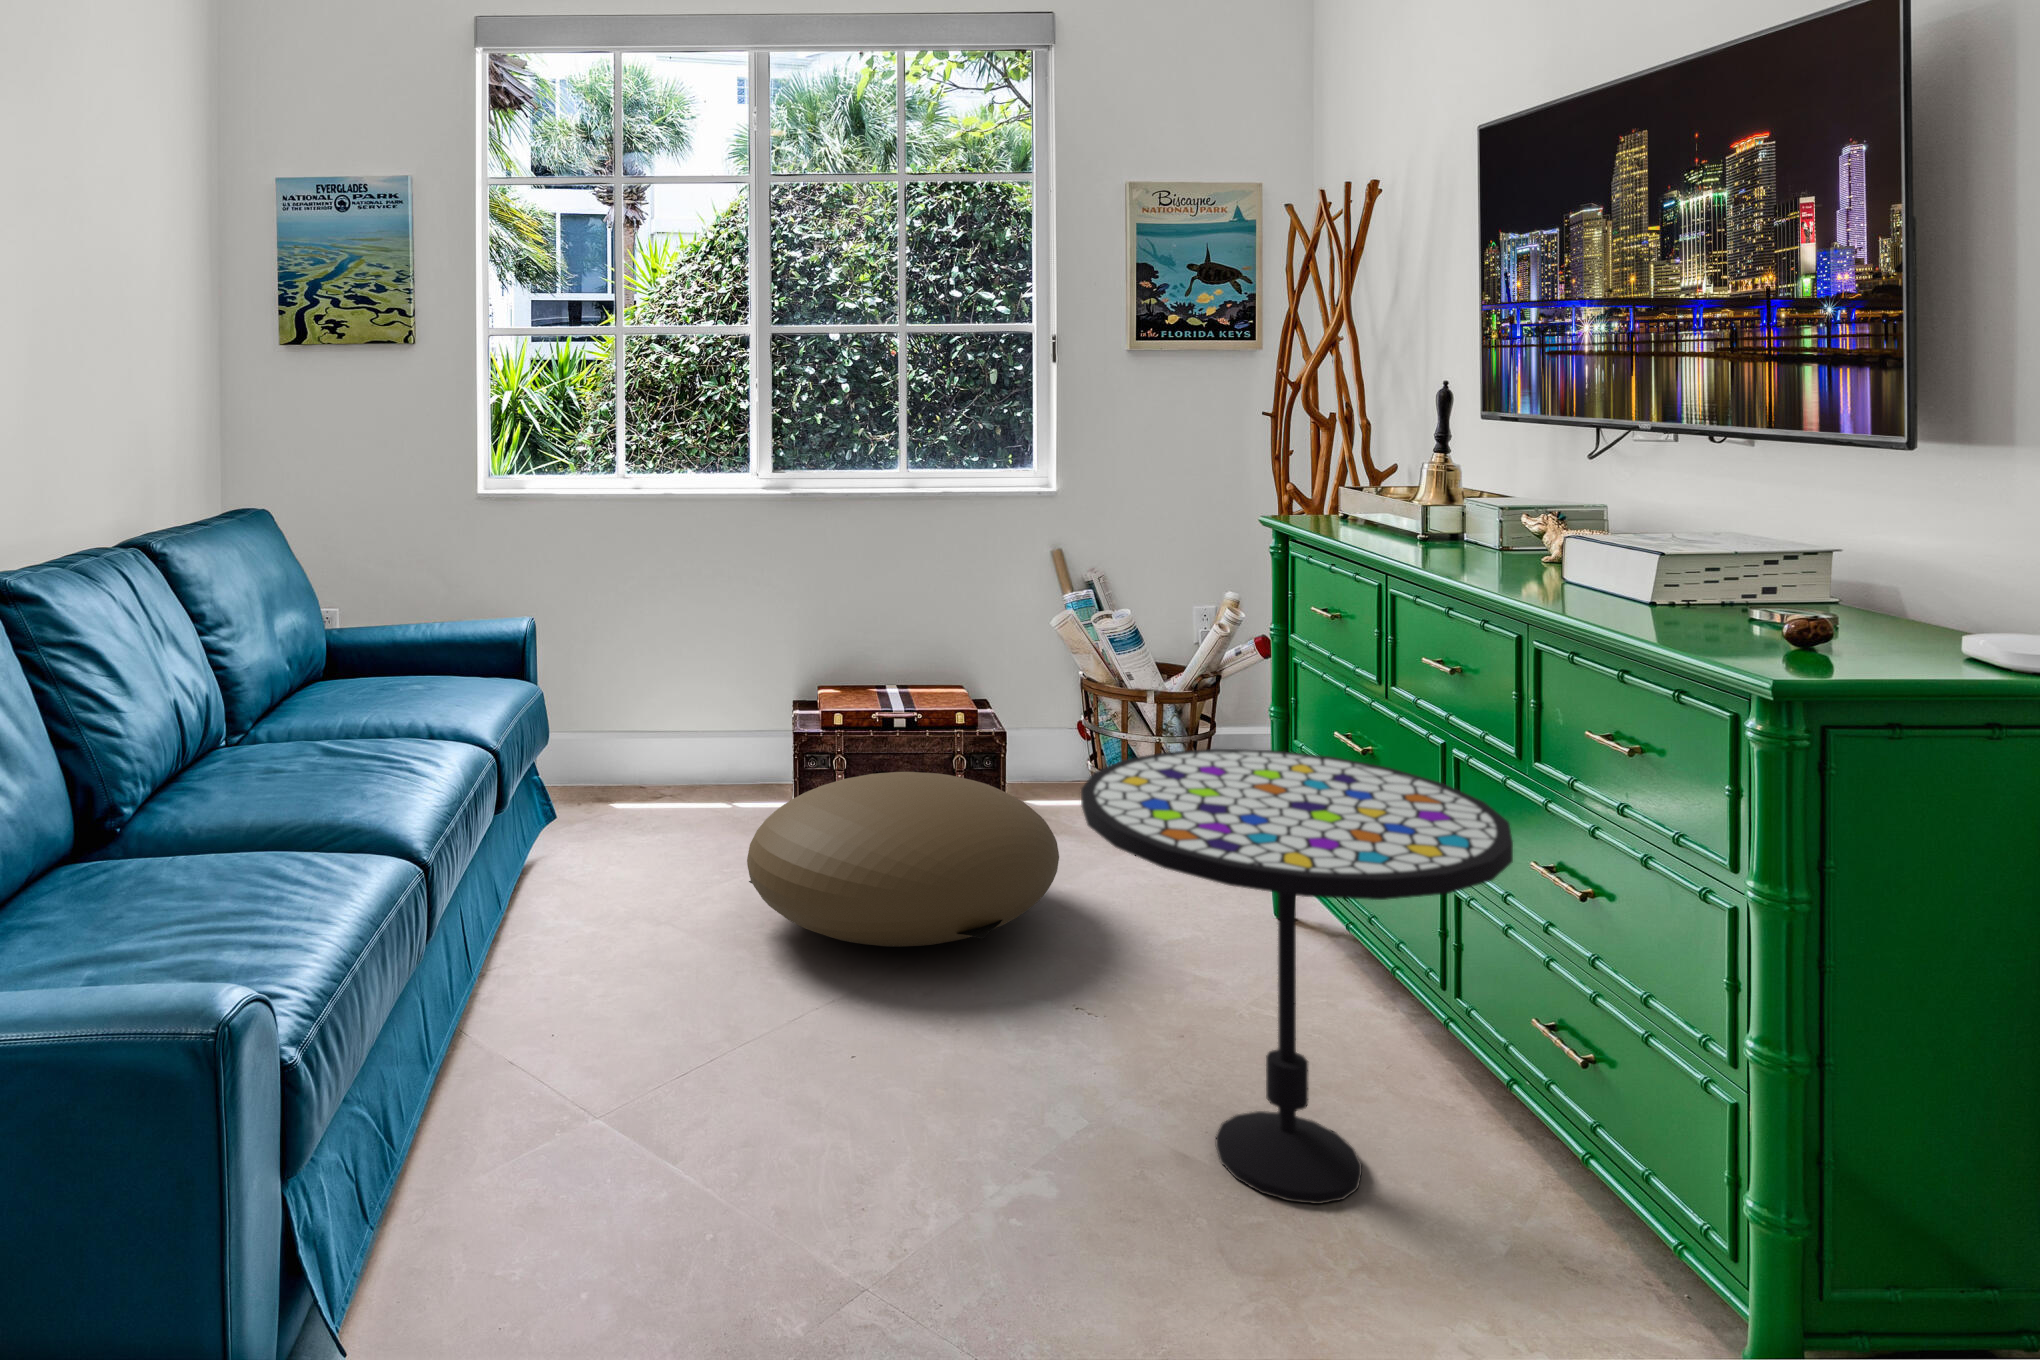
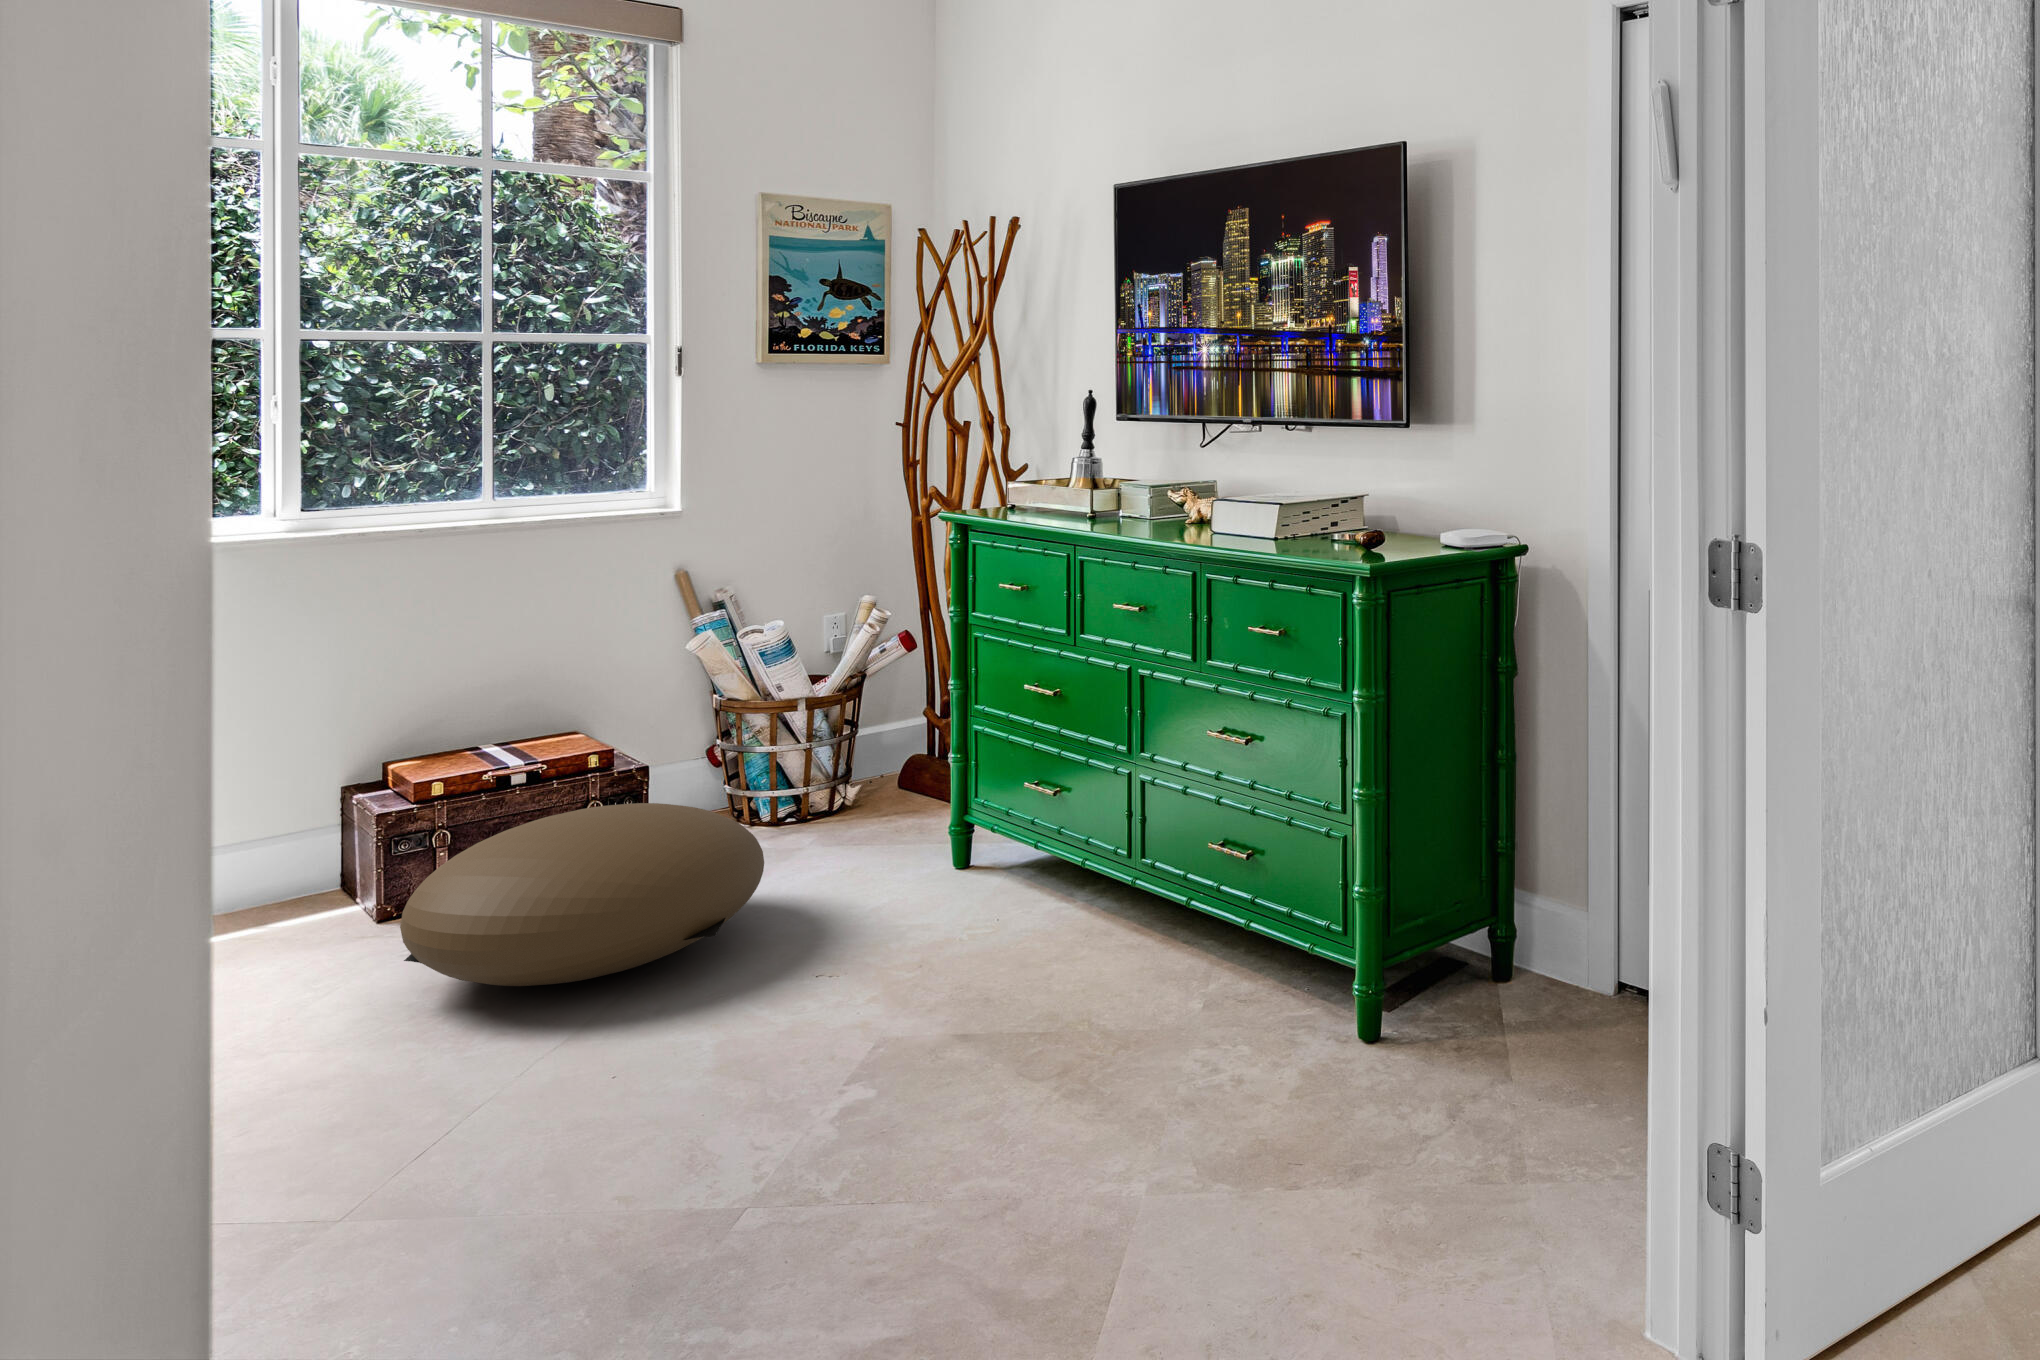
side table: present [1081,749,1513,1204] -> none [868,694,1201,1034]

